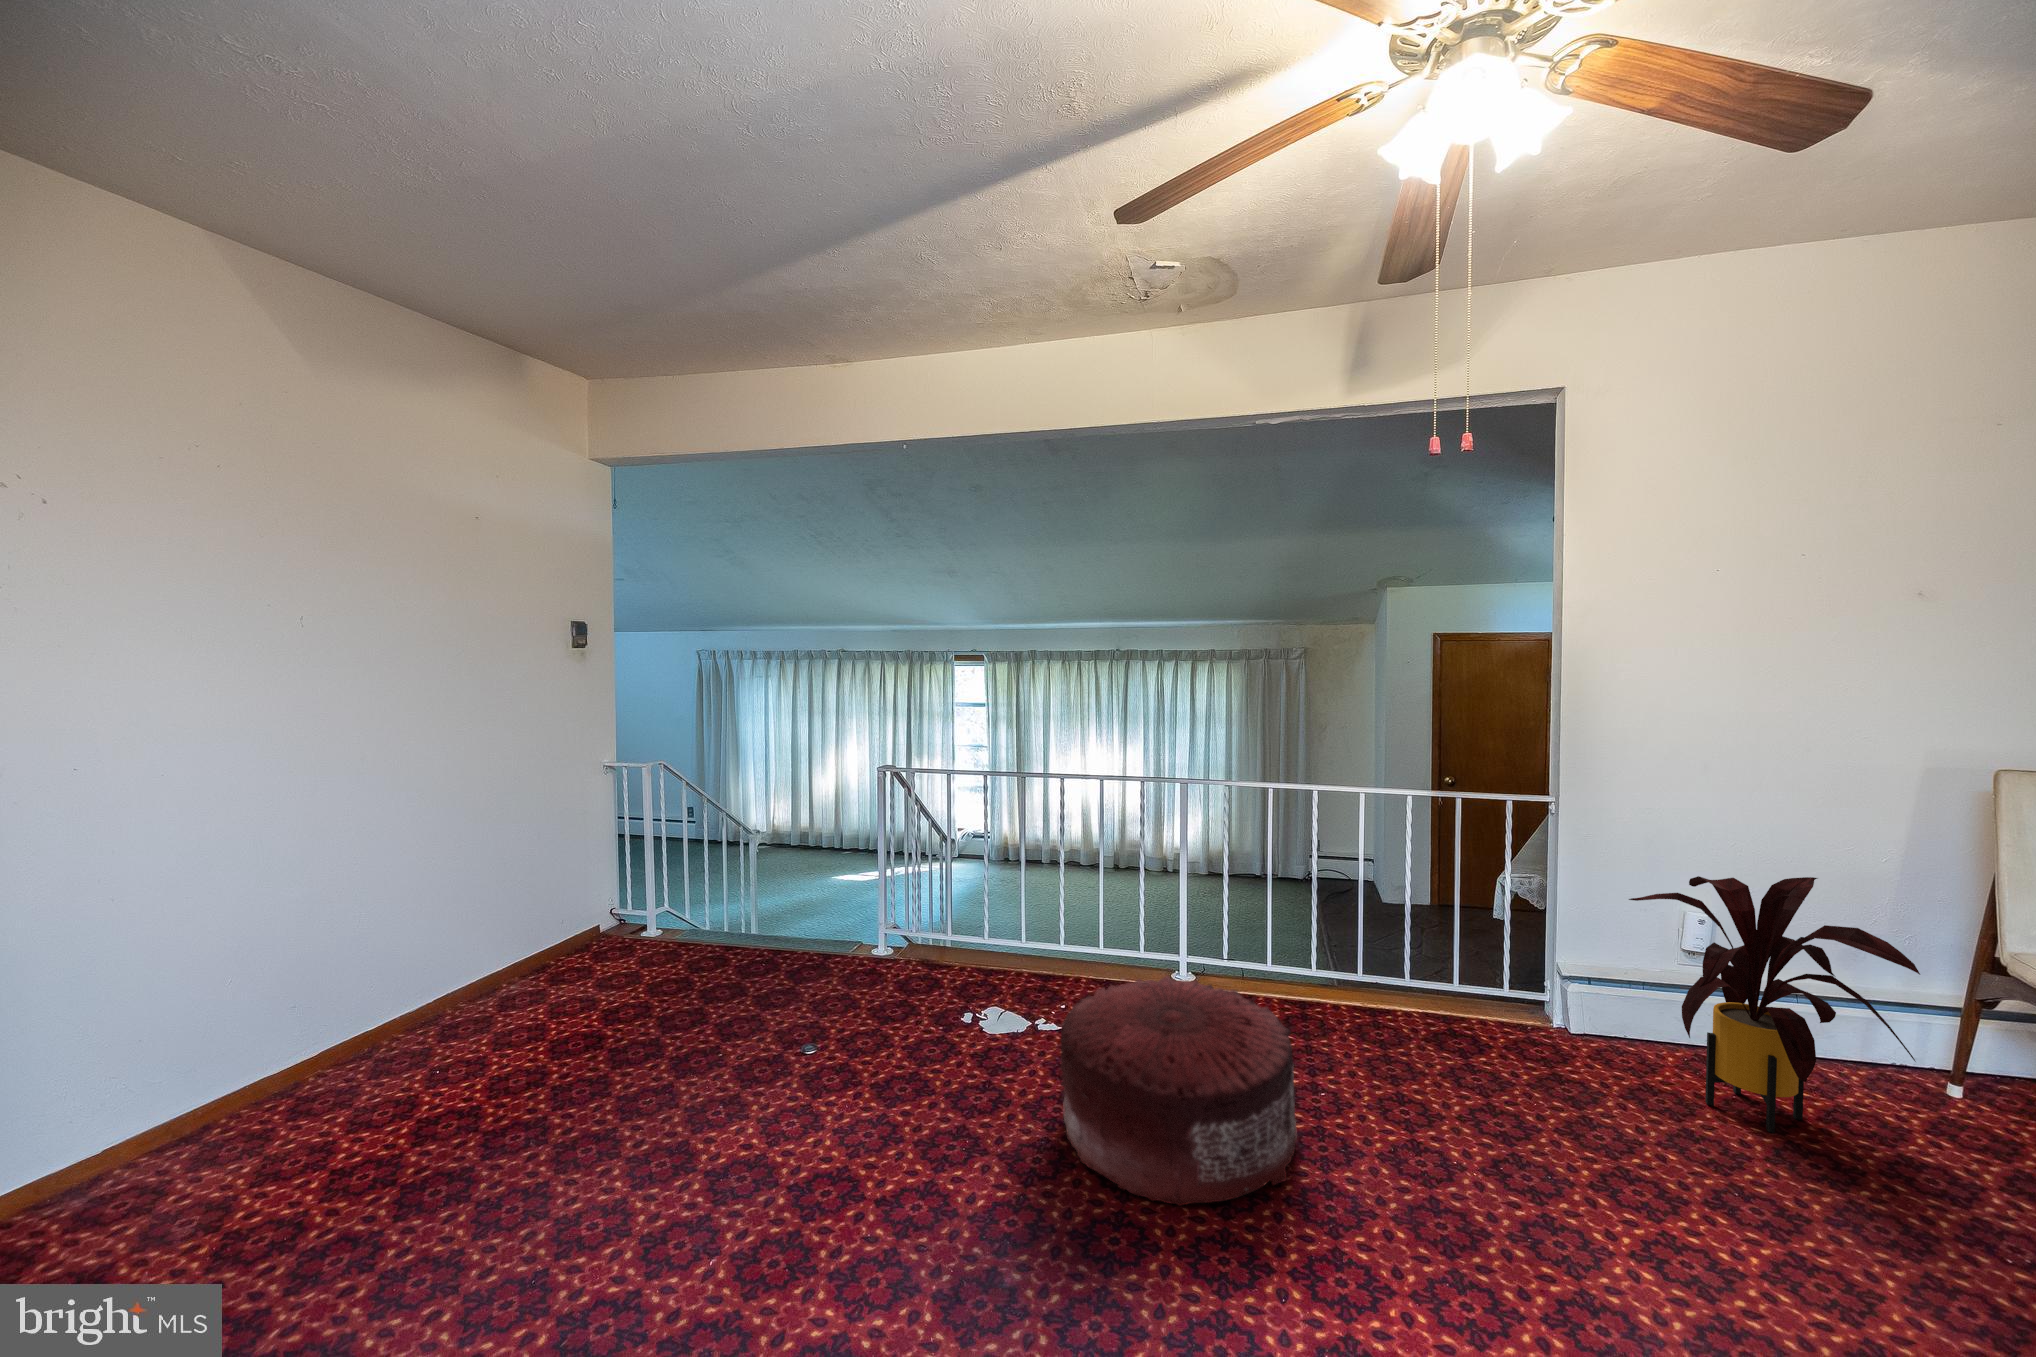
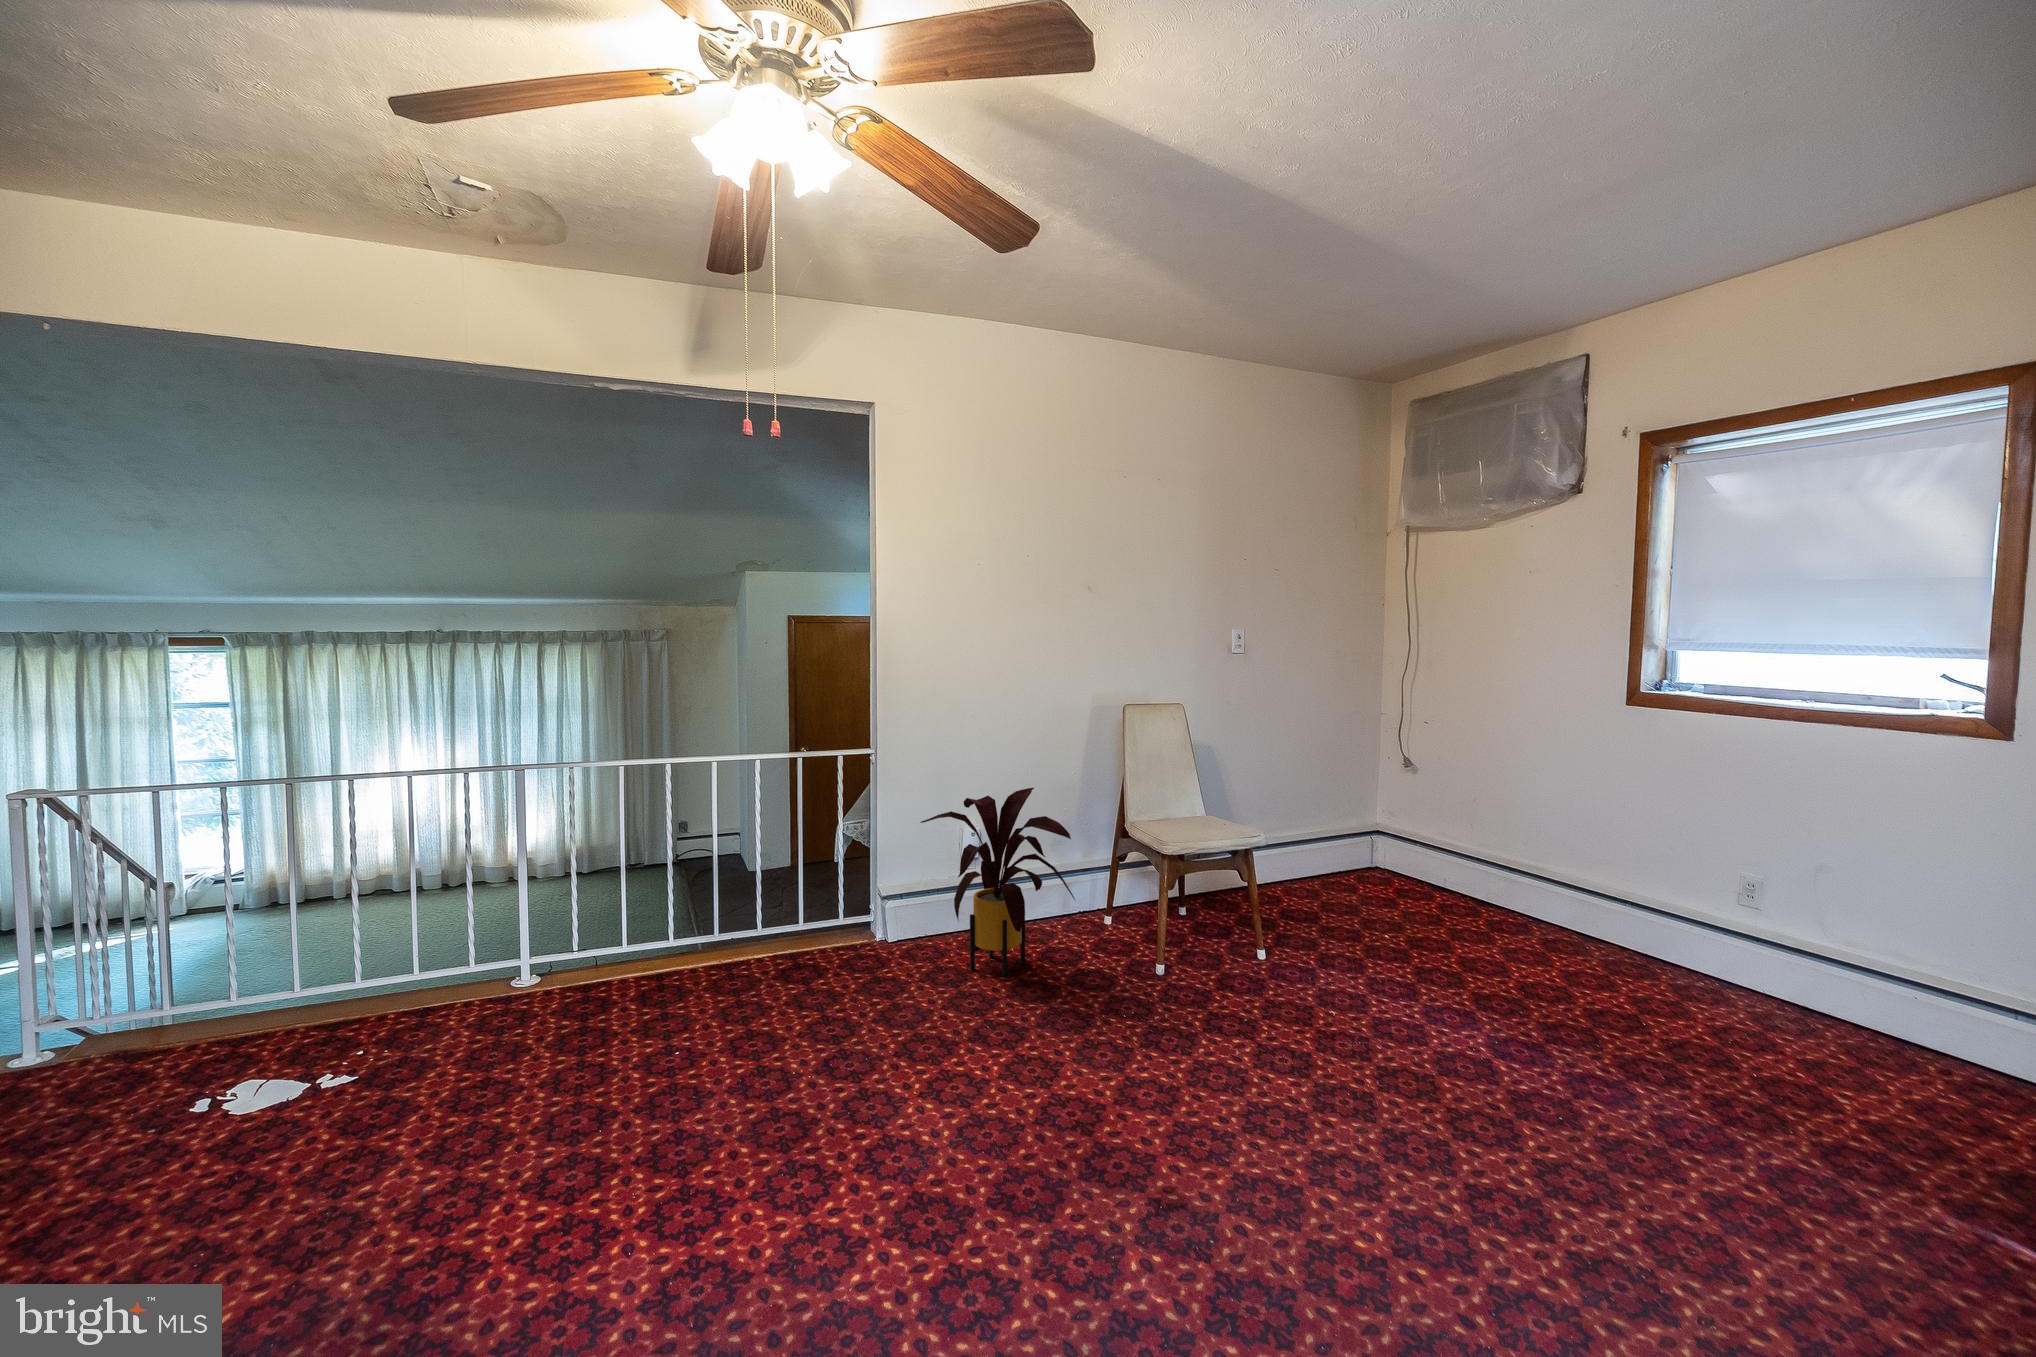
pouf: present [1060,976,1297,1206] -> none [348,970,638,1201]

